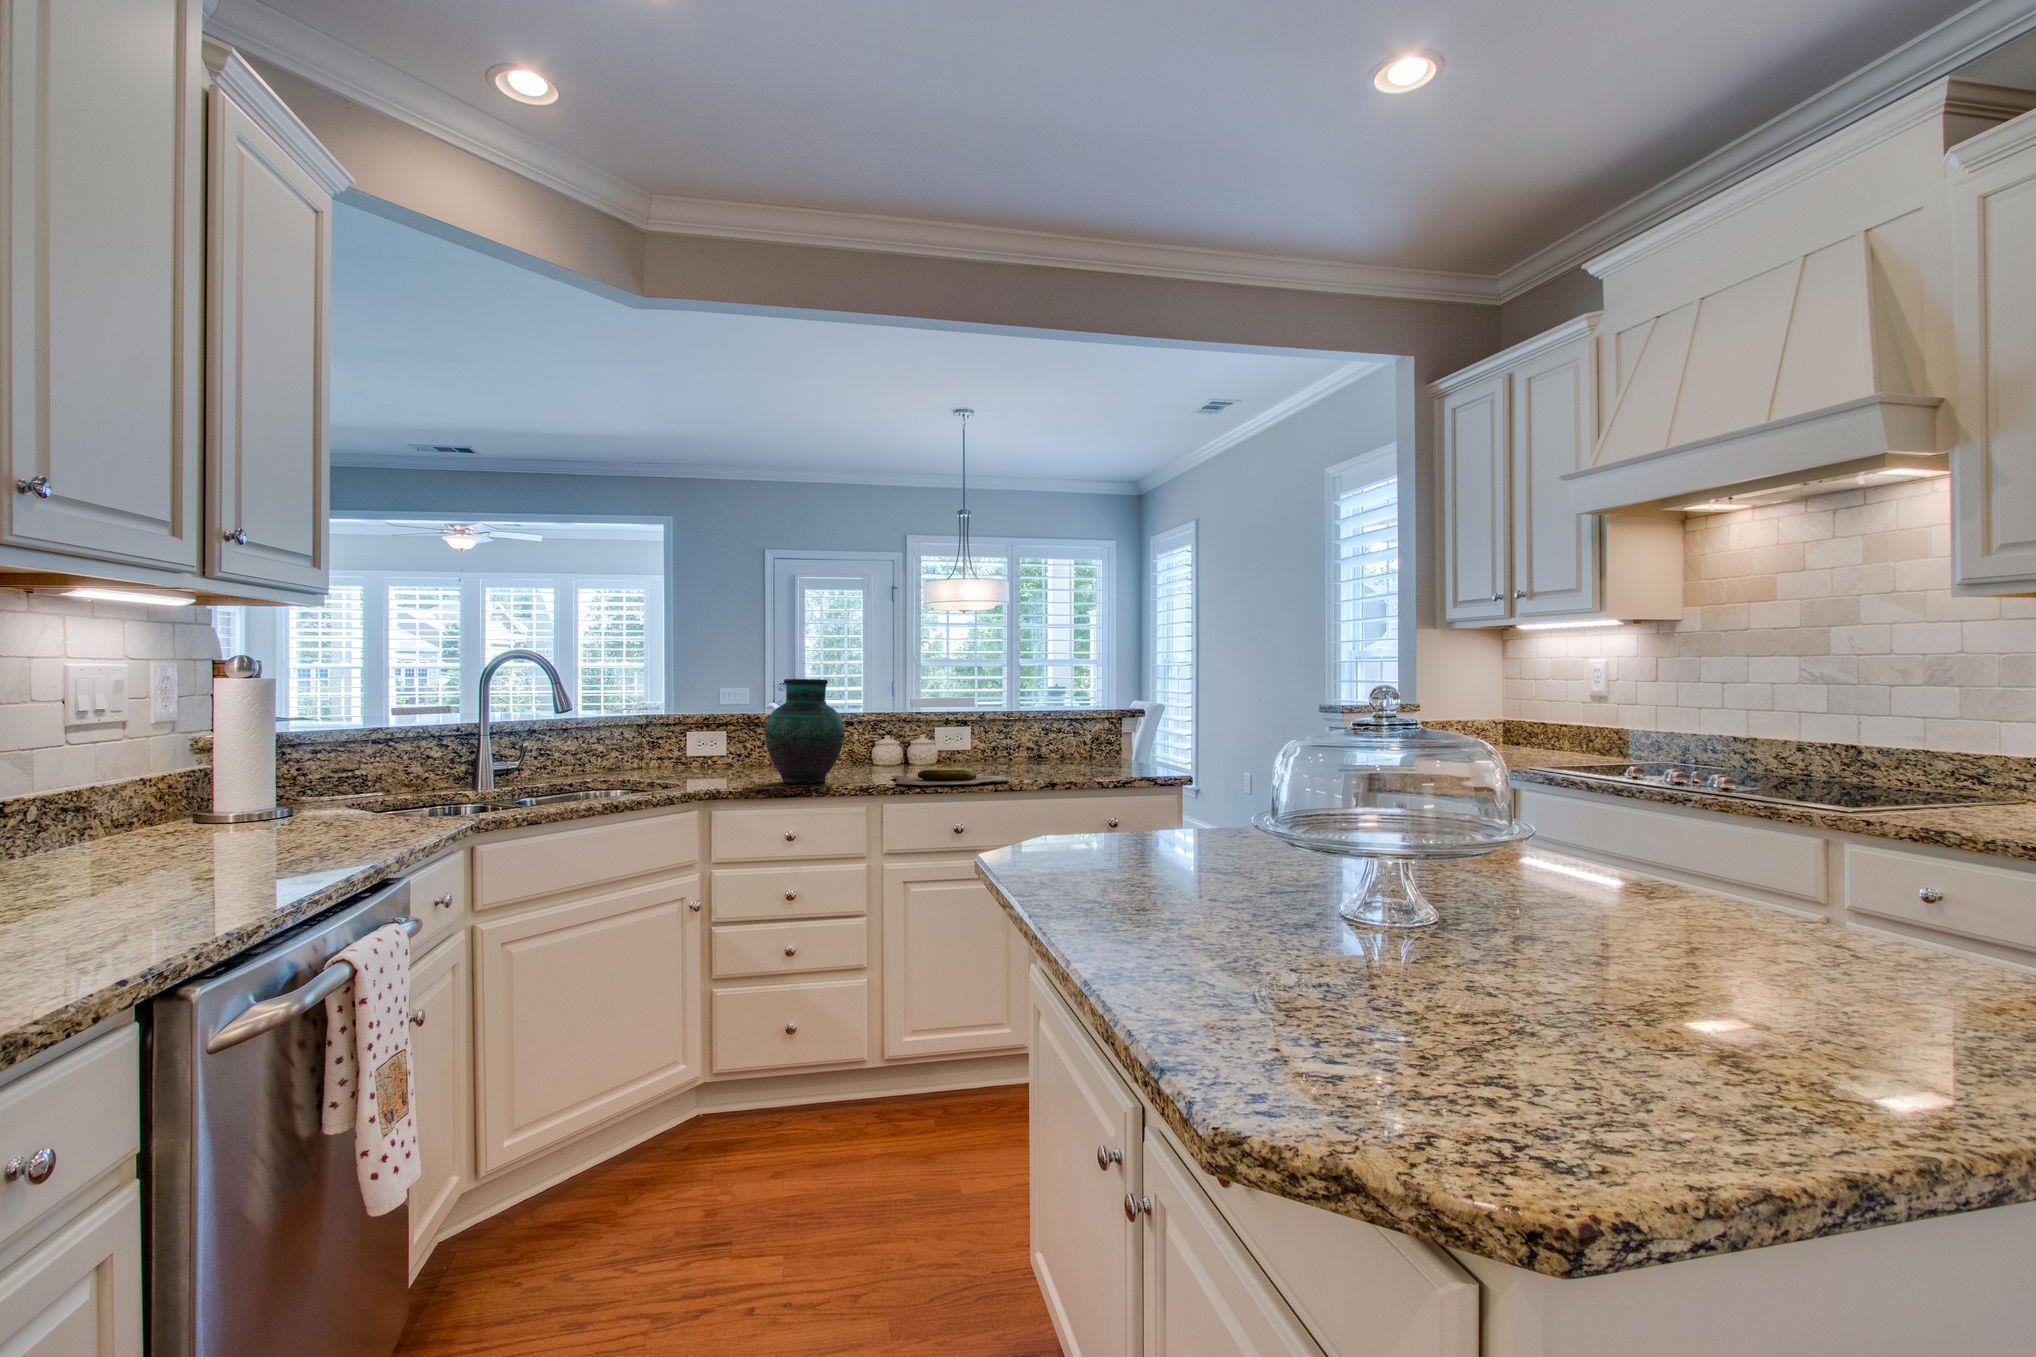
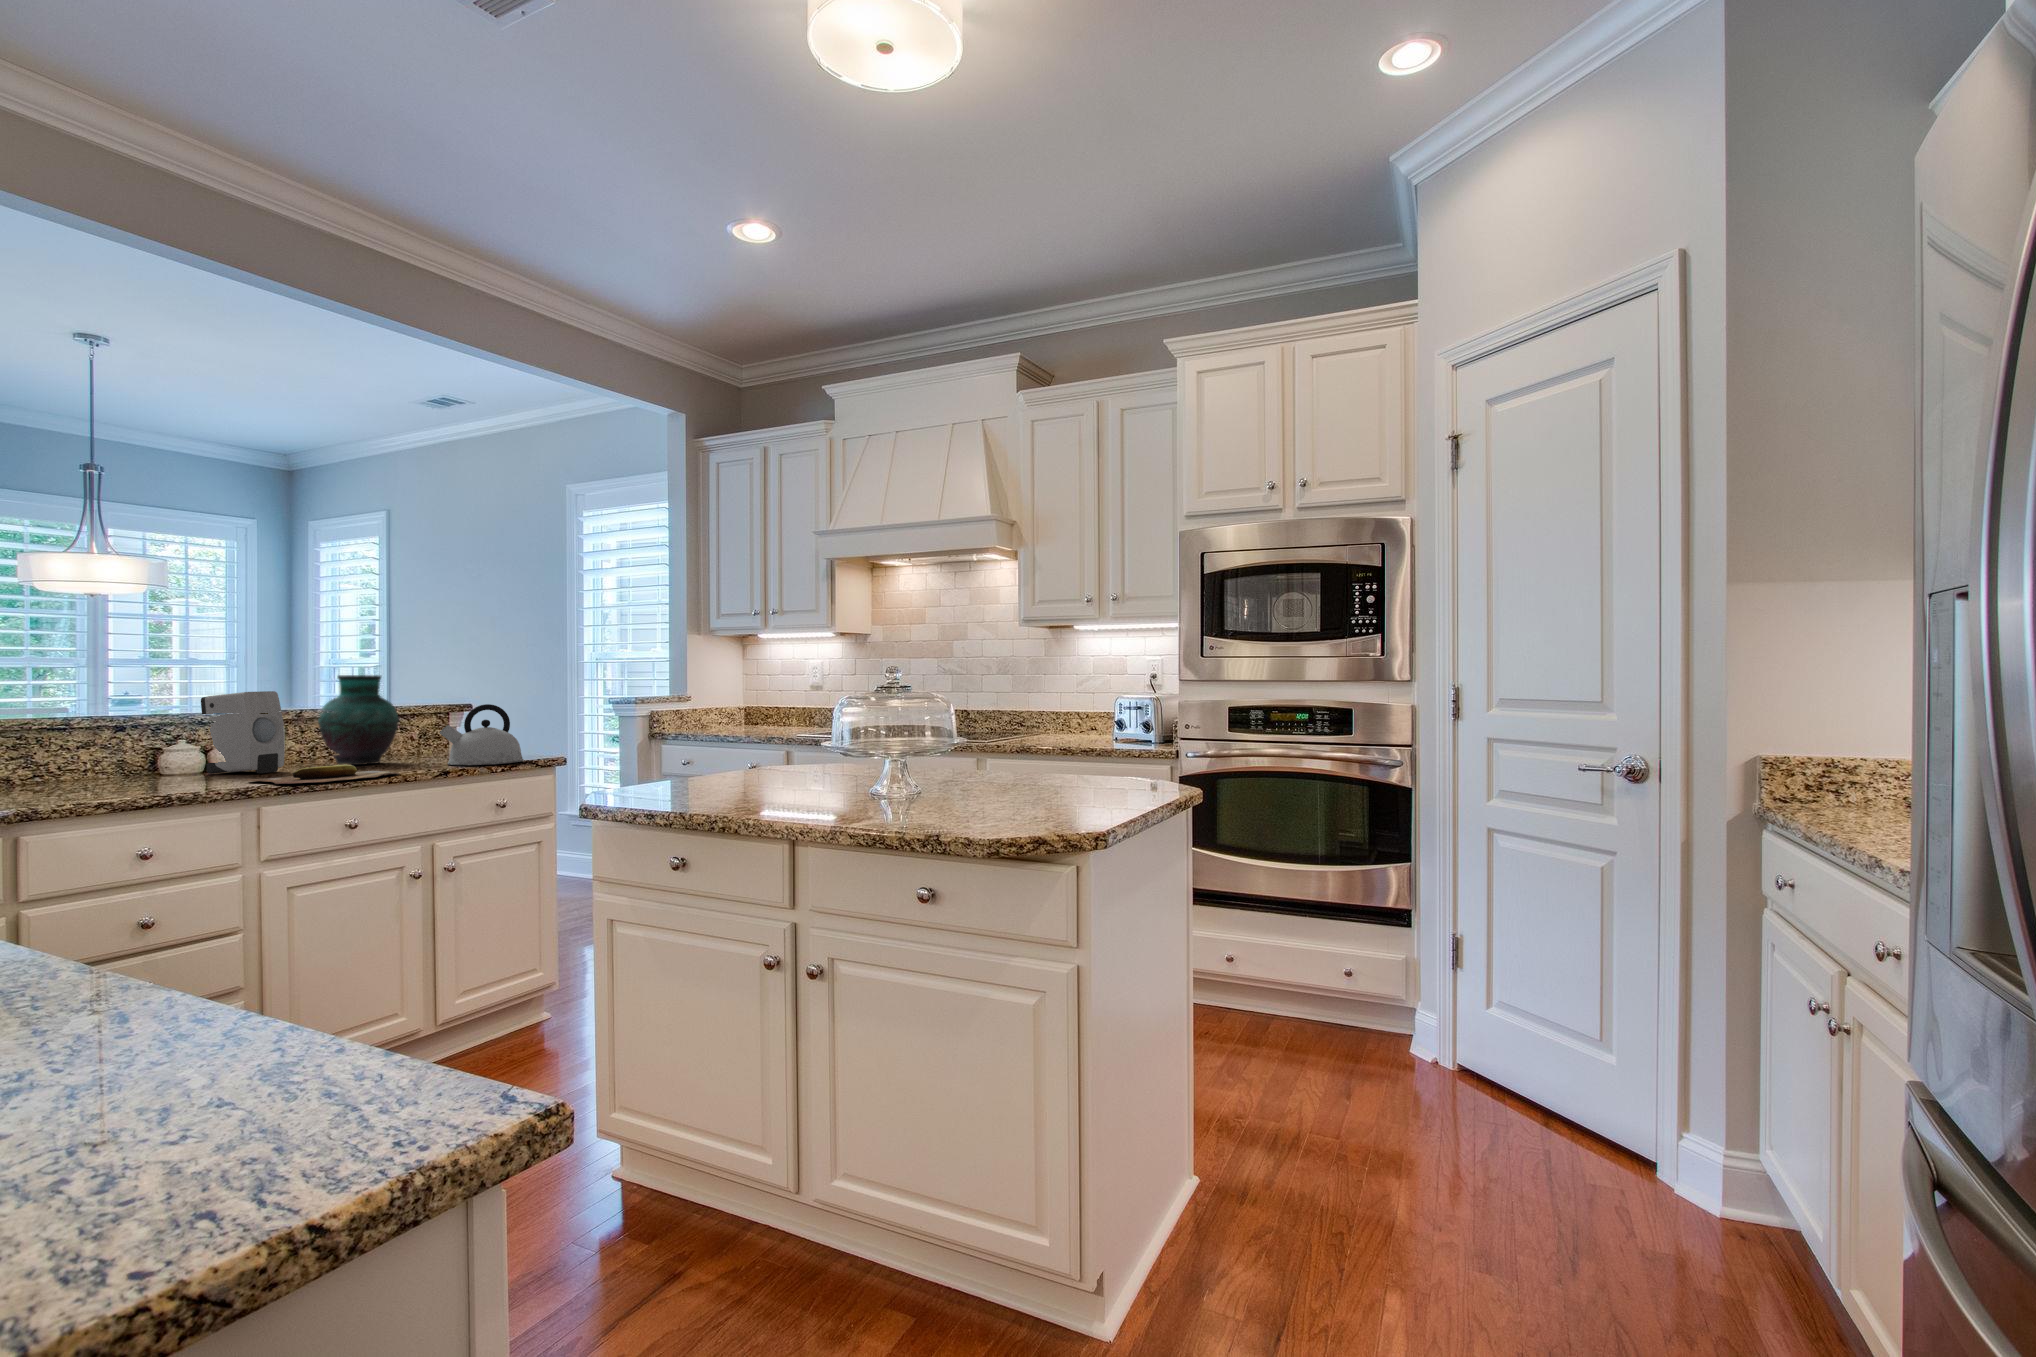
vase: present [765,679,844,784] -> present [318,675,399,765]
soap dispenser: none [903,693,955,770] -> present [201,691,285,774]
kettle: none [1072,712,1151,779] -> present [440,704,523,765]

